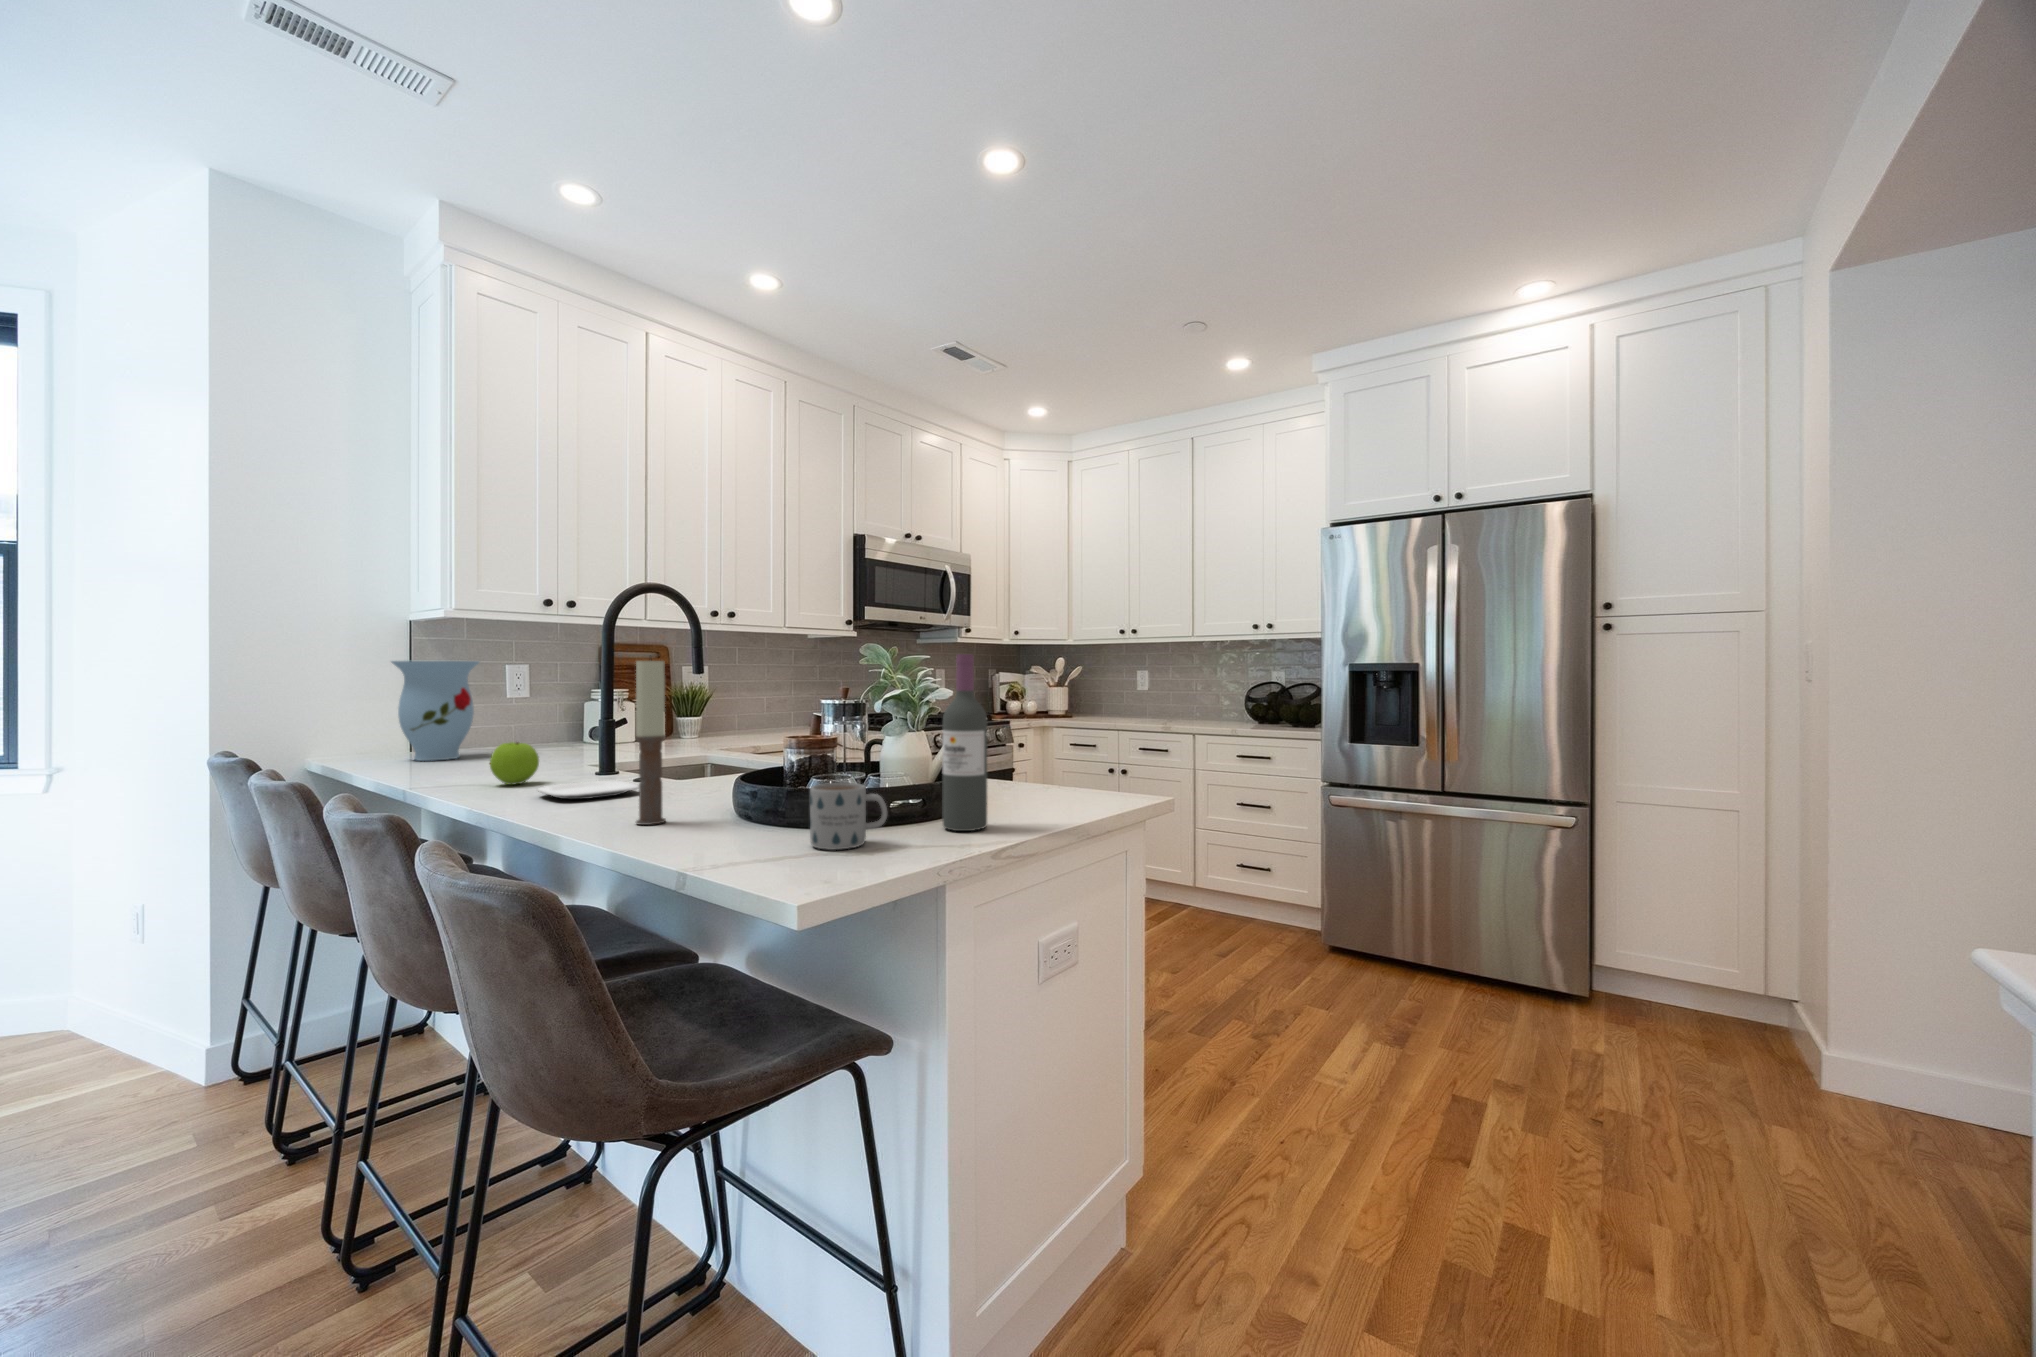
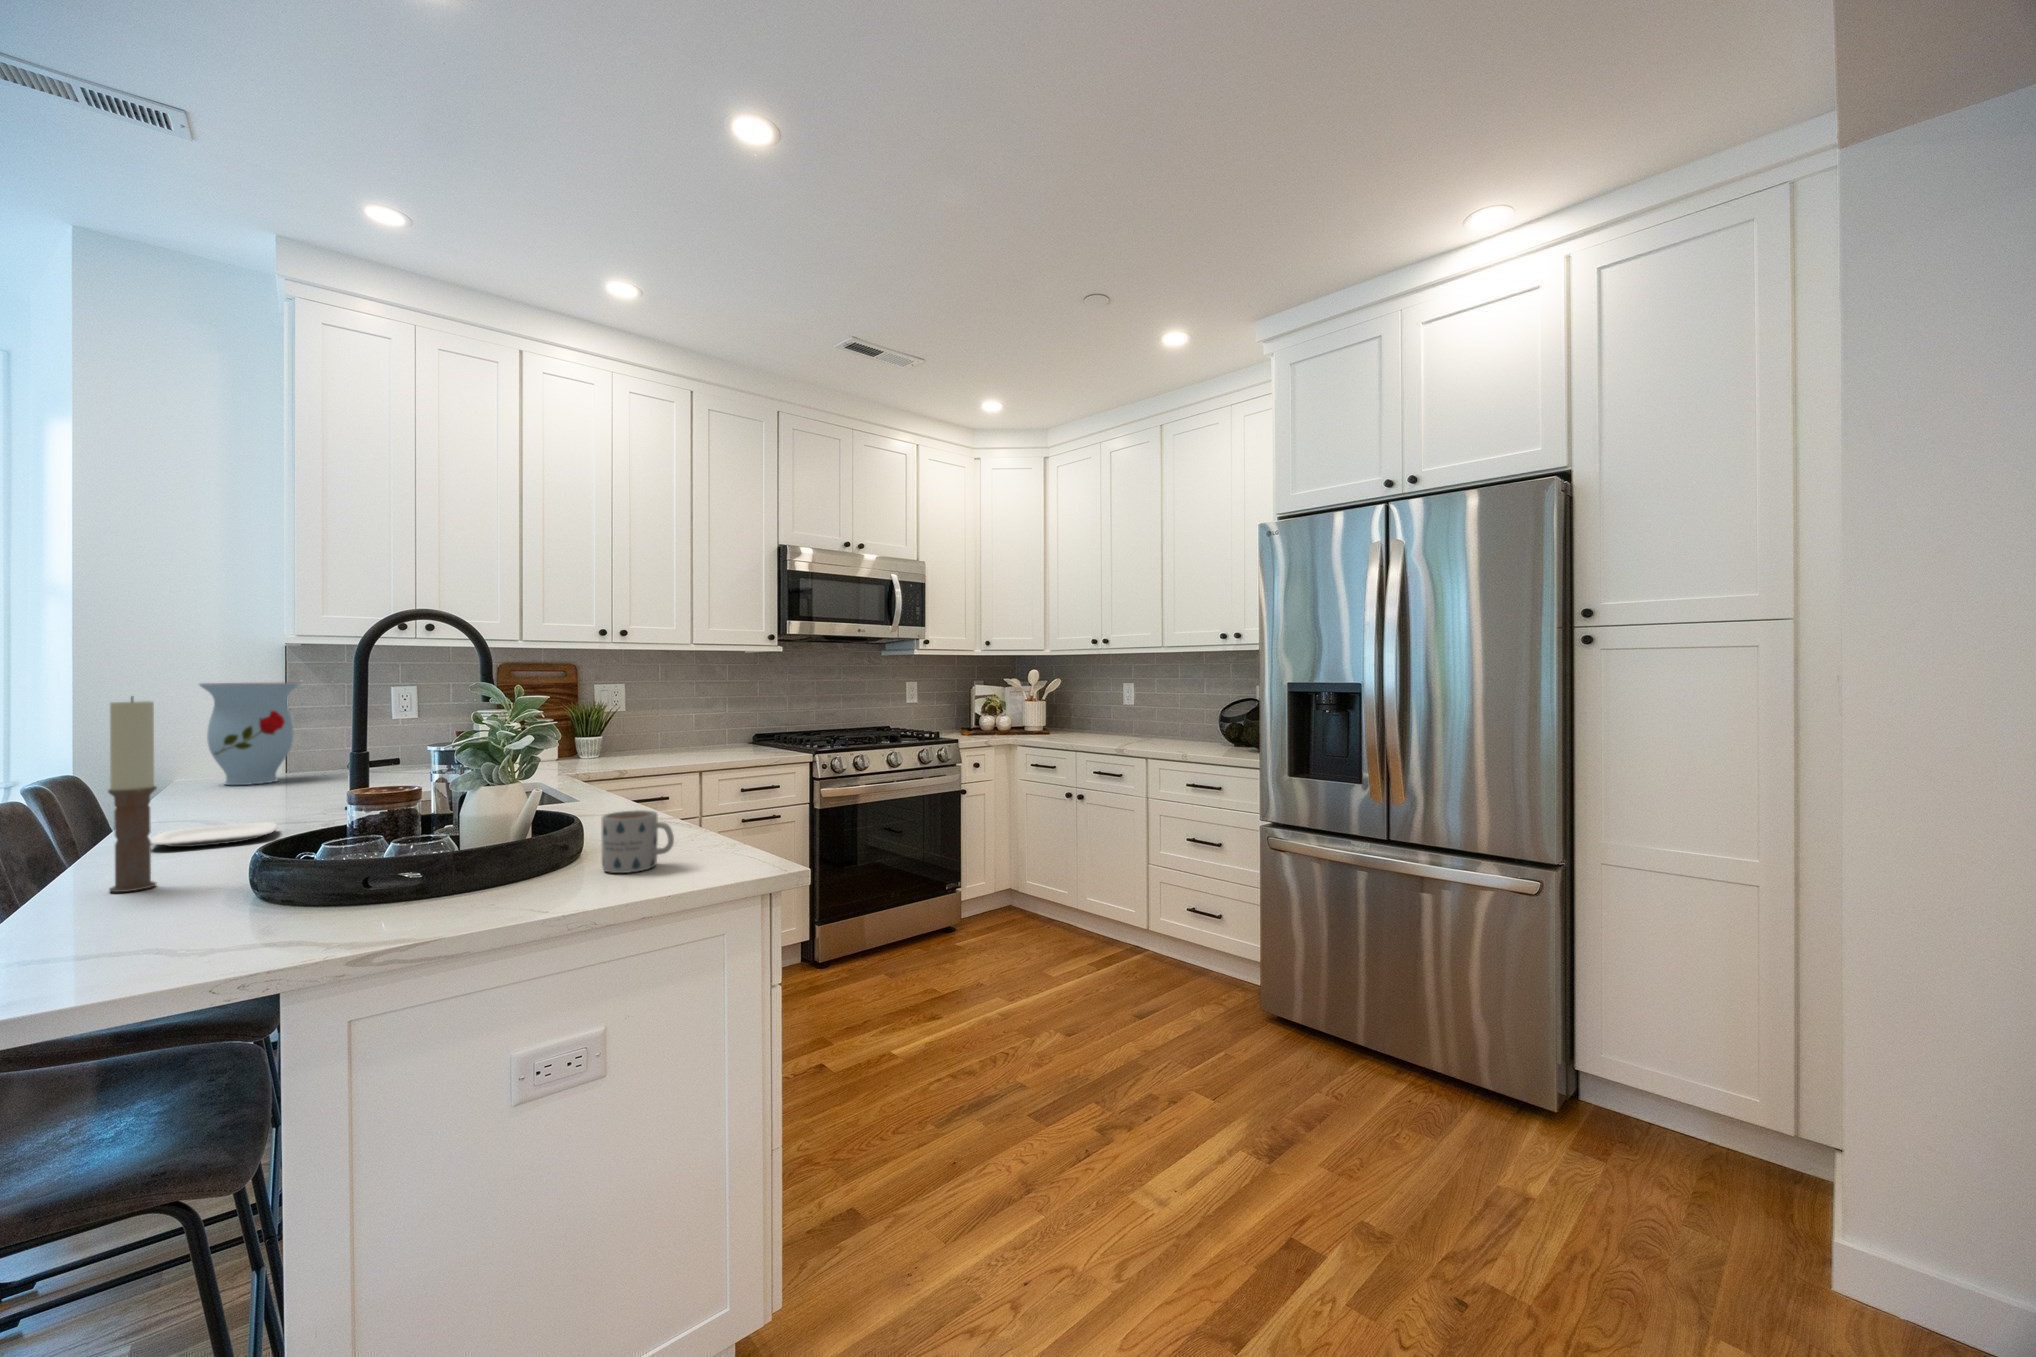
wine bottle: present [942,654,987,831] -> none [384,698,453,922]
apple: present [490,742,539,785] -> none [169,776,233,822]
mug: present [810,783,887,850] -> present [601,810,674,873]

